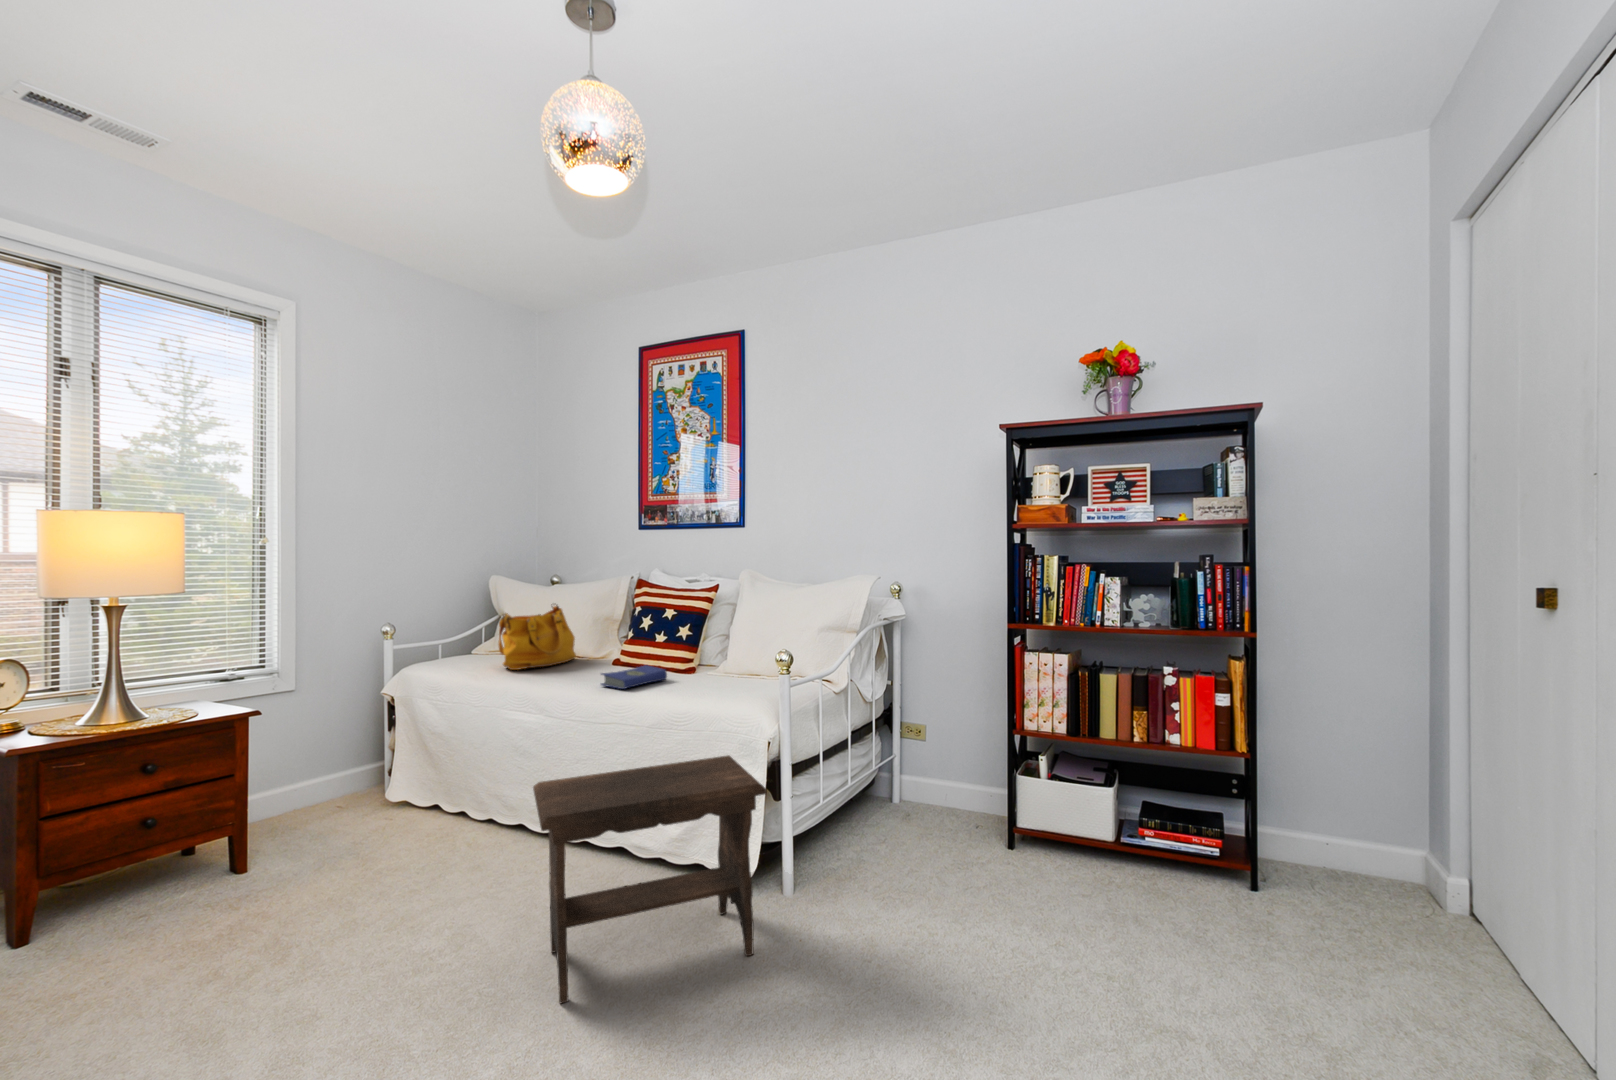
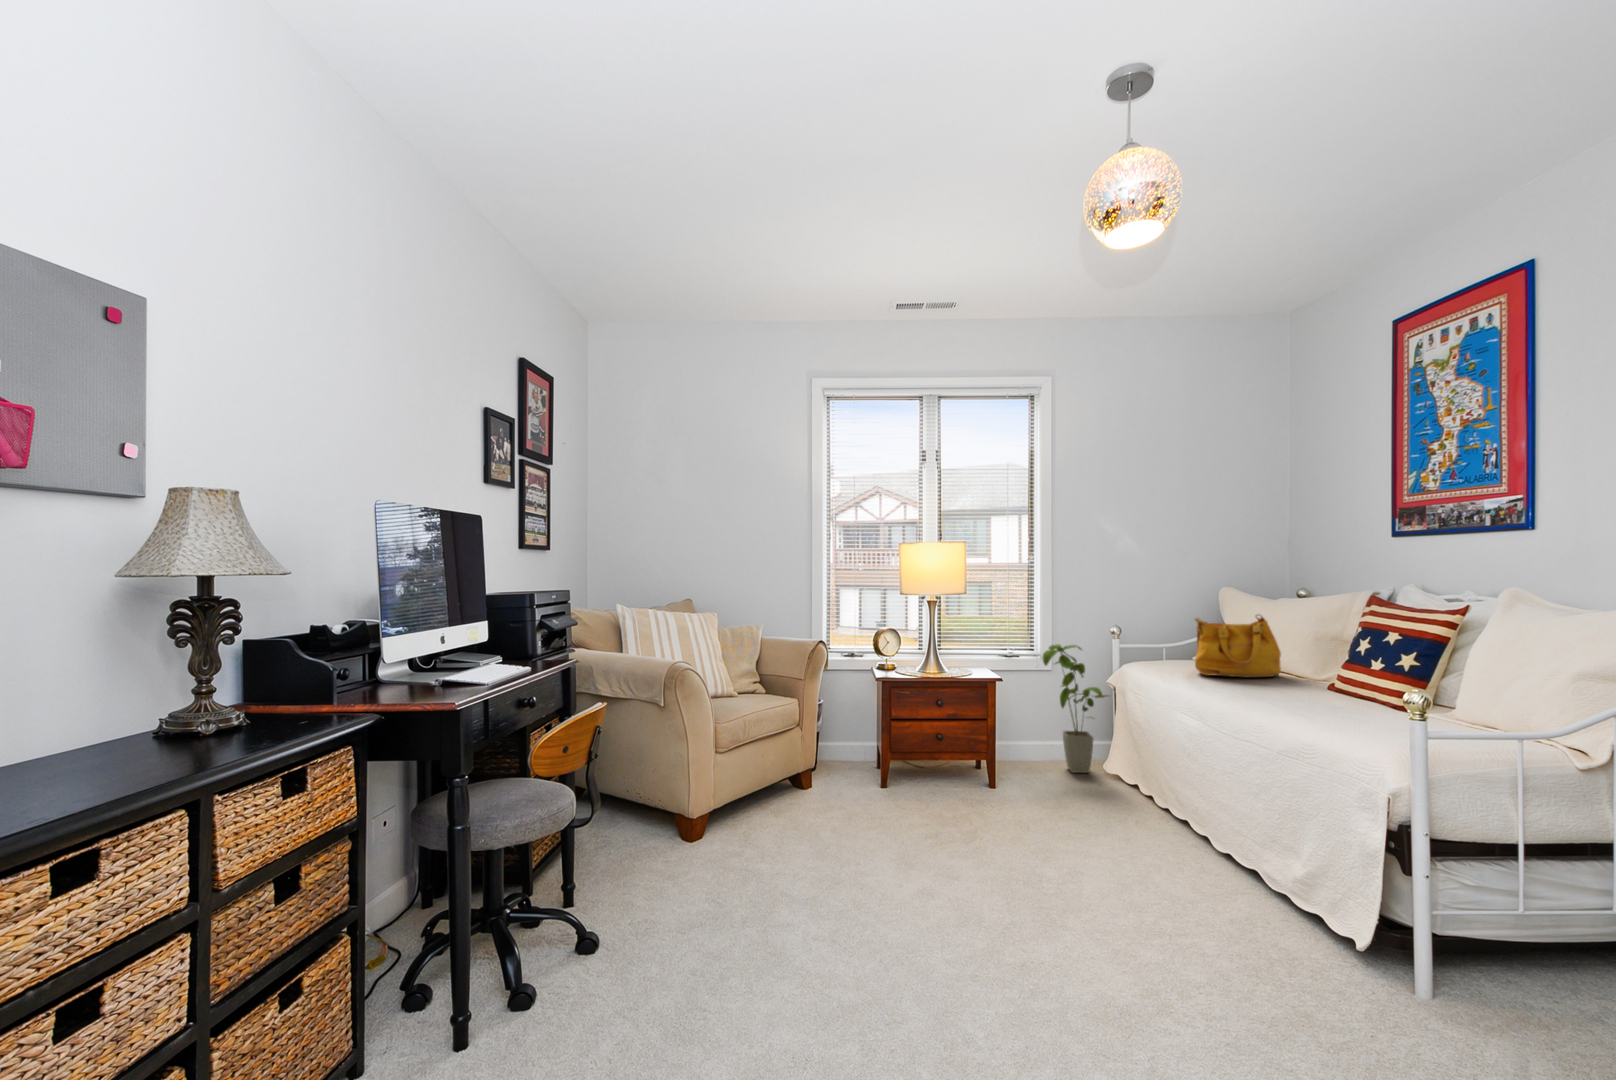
house plant: none [310,659,399,812] -> present [1043,644,1107,773]
hardcover book: present [601,665,667,689] -> none [1267,688,1354,710]
footstool: present [533,755,767,1003] -> none [1091,762,1363,1037]

